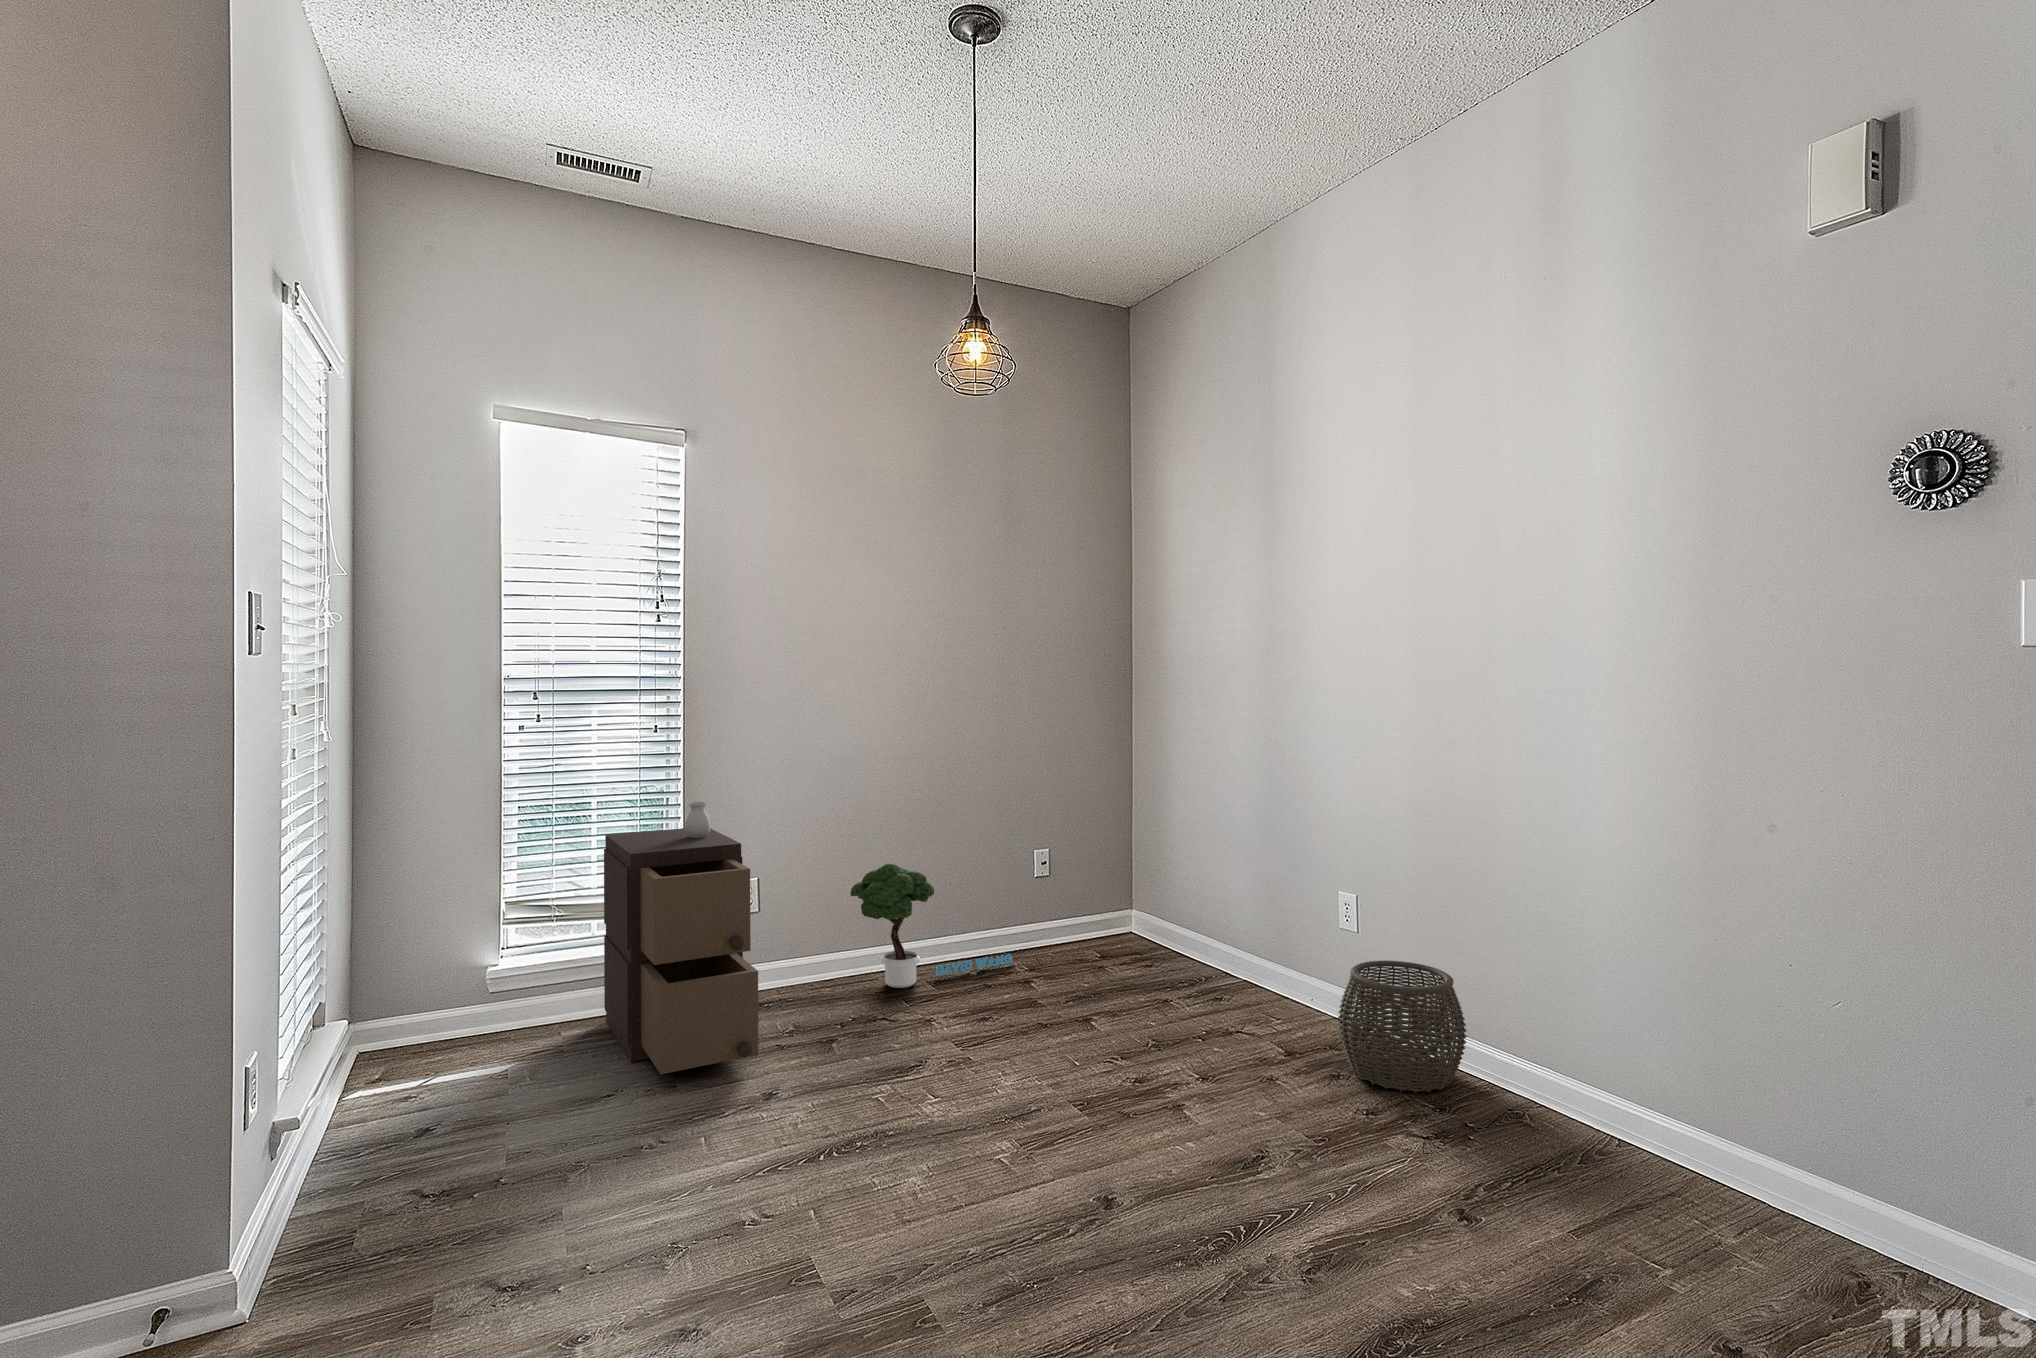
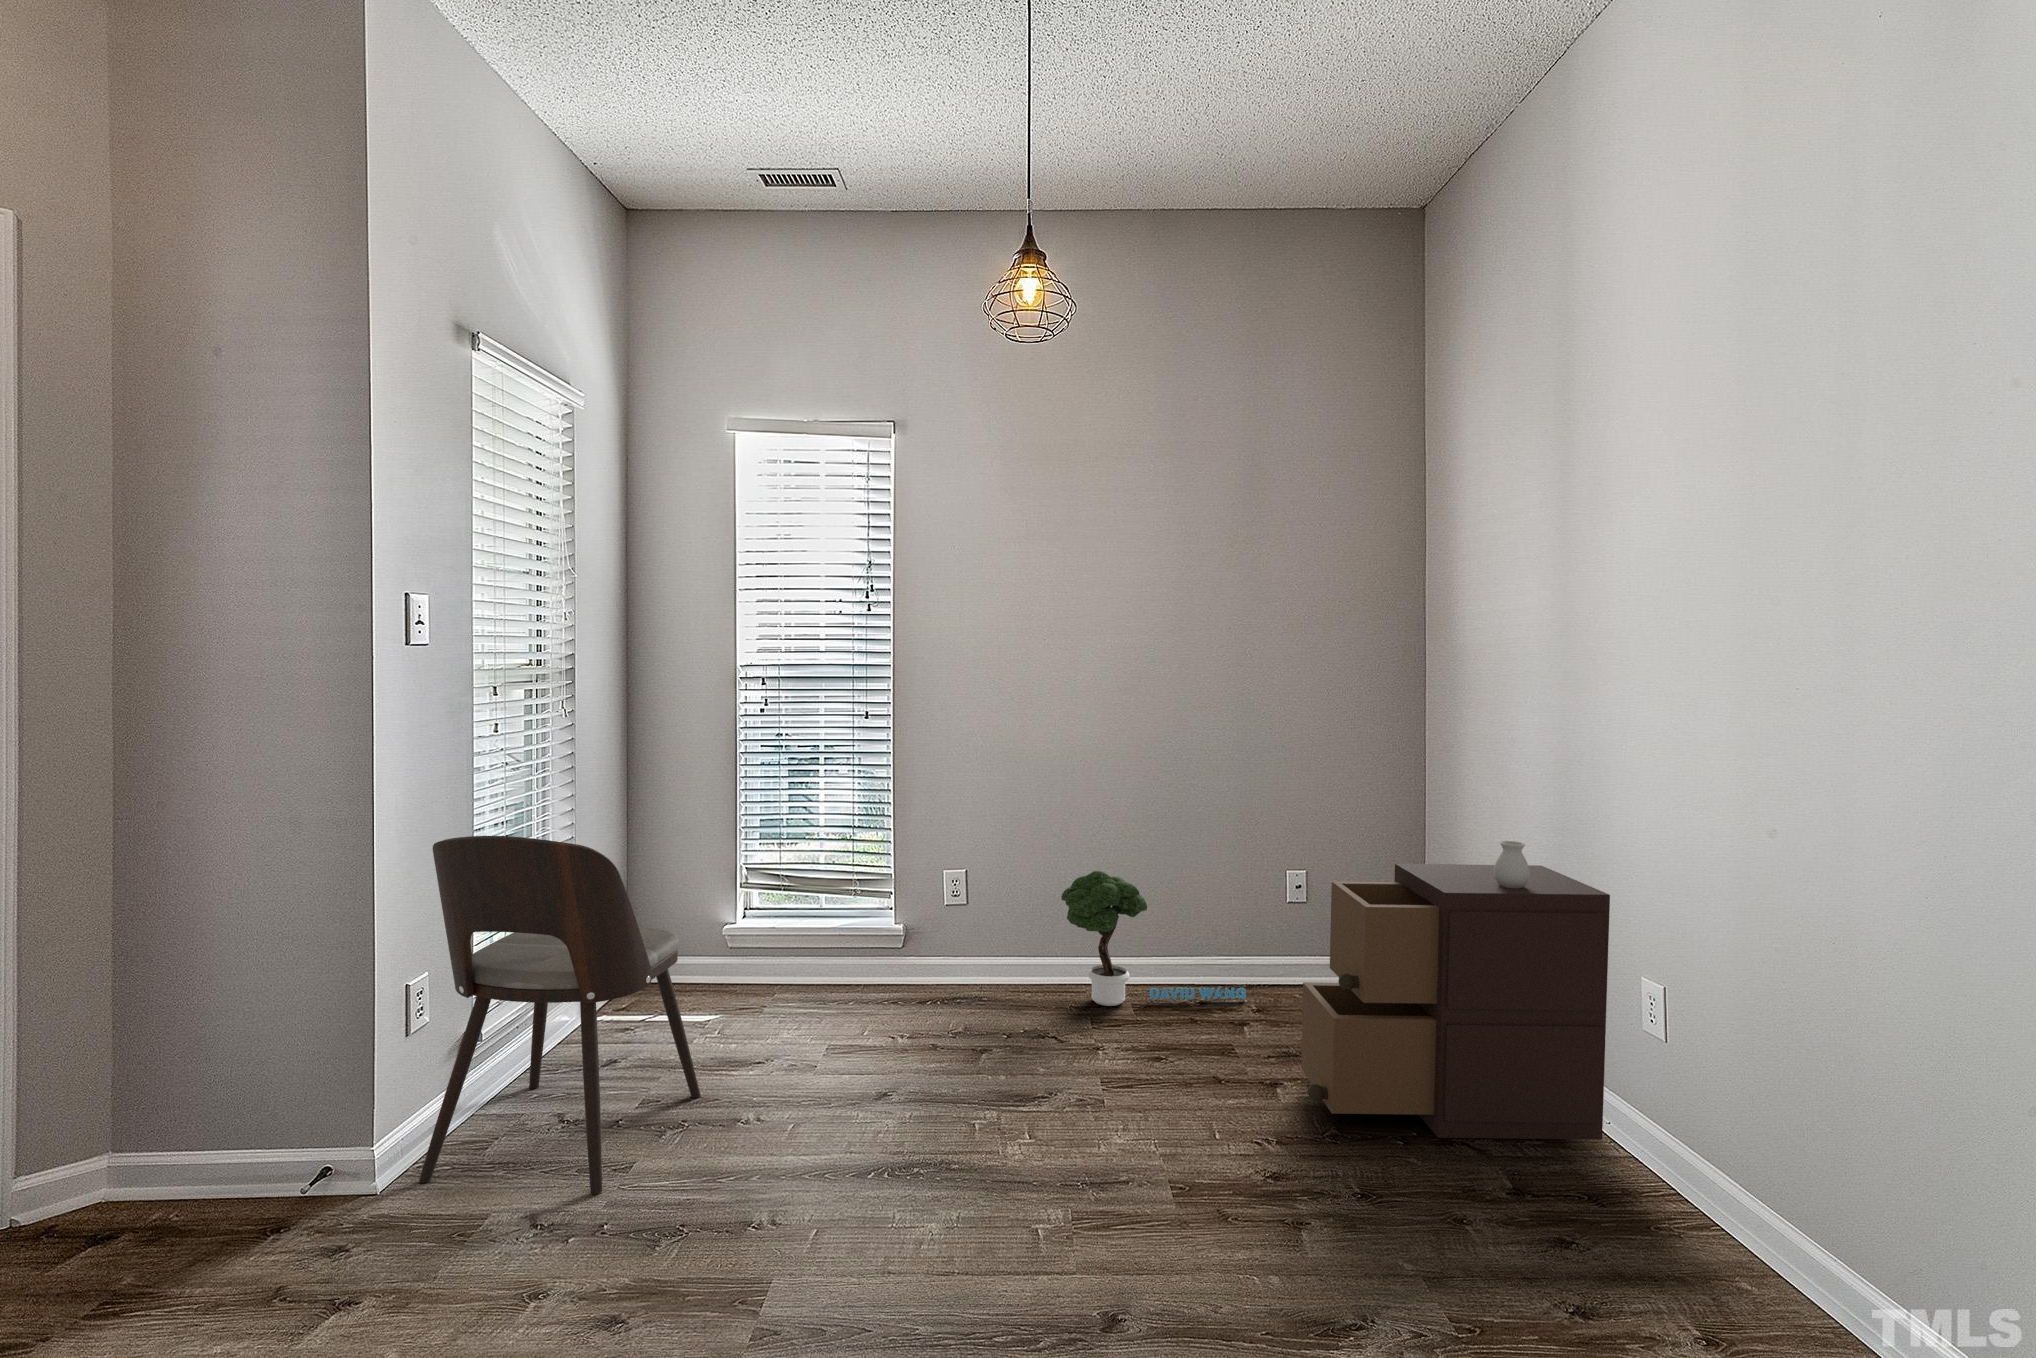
storage cabinet: present [604,802,758,1074] -> present [1301,841,1610,1140]
dining chair: none [296,862,570,1293] -> present [419,836,701,1194]
woven basket: present [1338,960,1467,1093] -> none [1562,1093,1767,1306]

